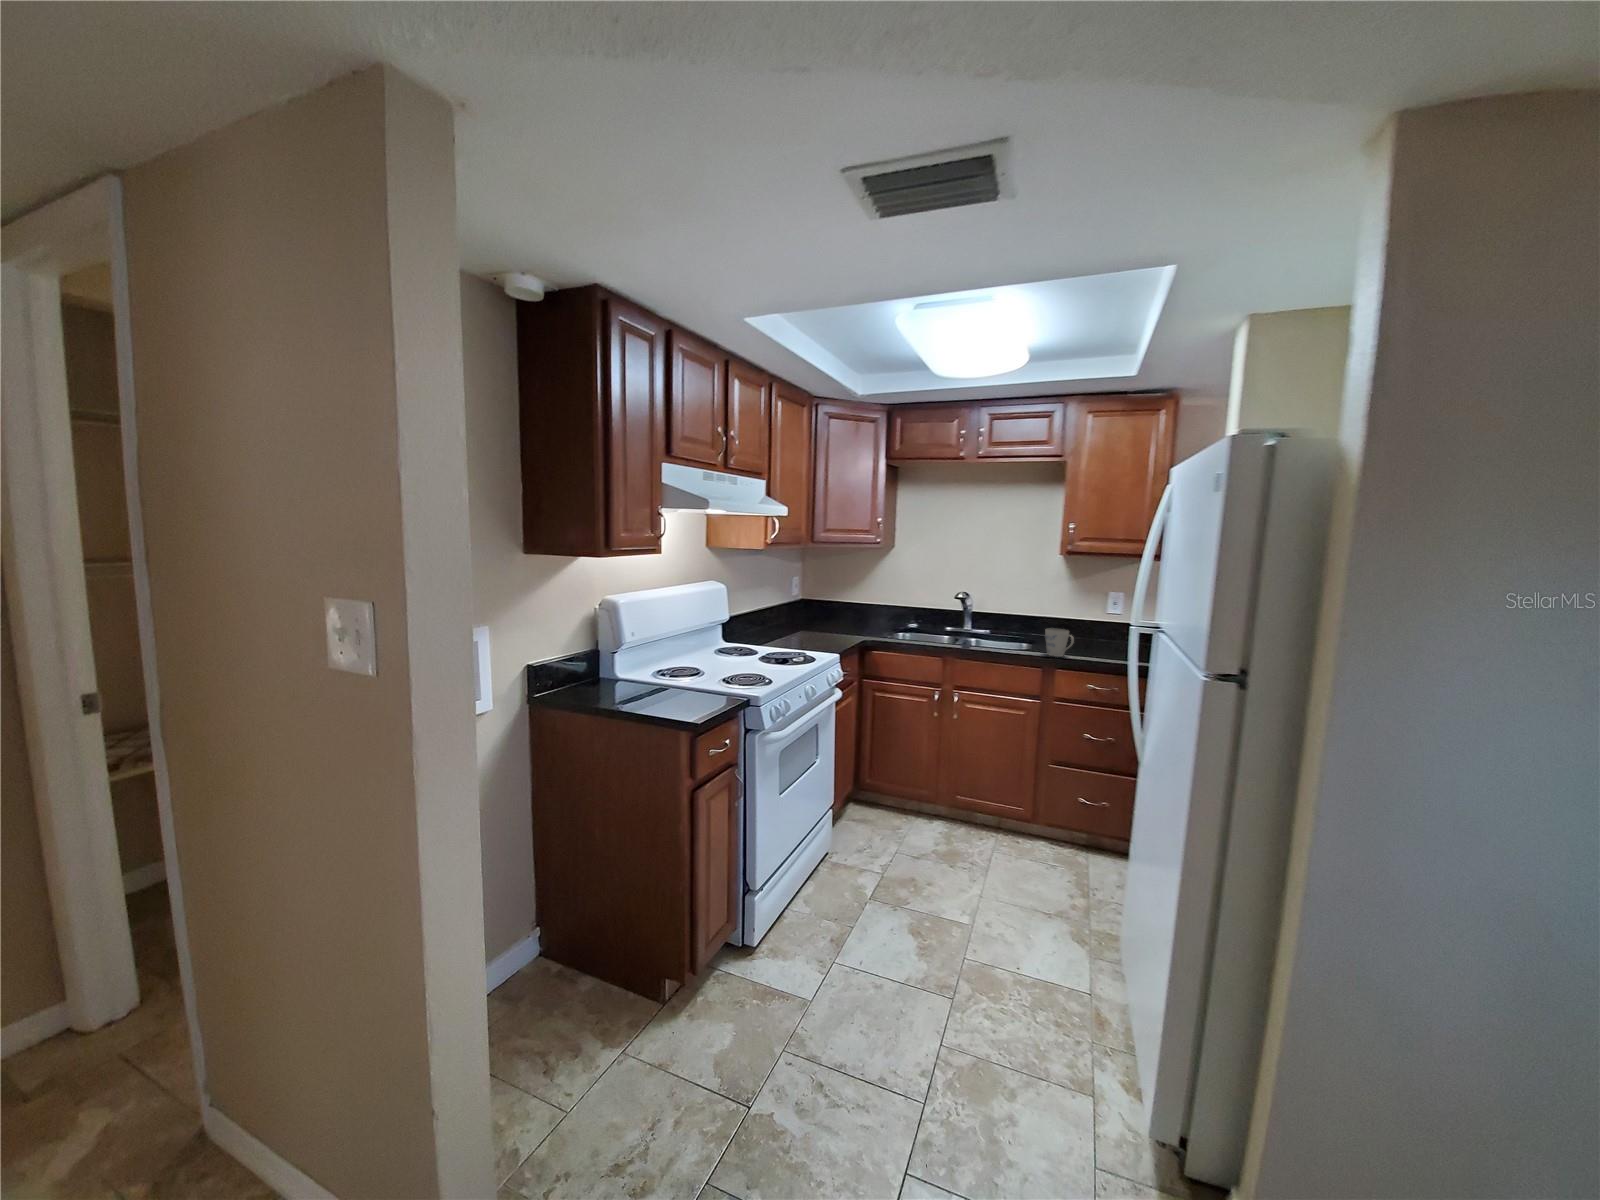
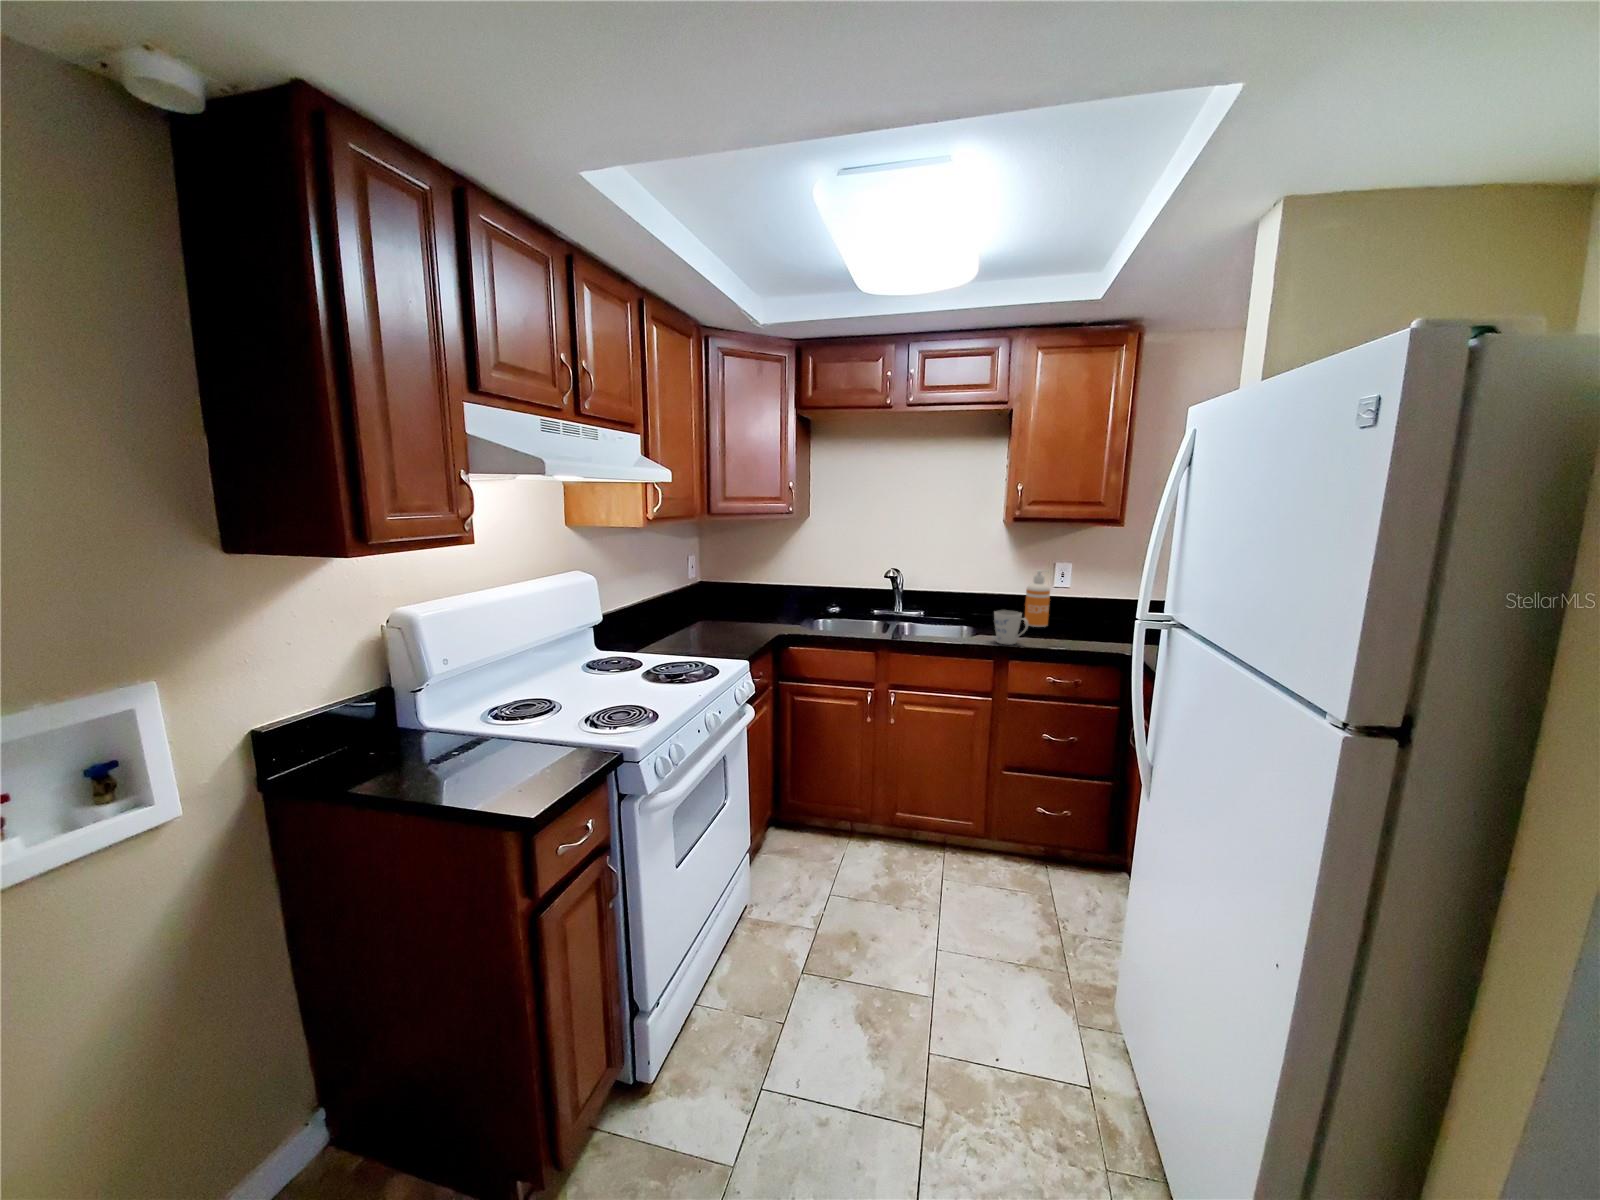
soap dispenser: none [1078,597,1101,647] -> present [1024,570,1050,627]

